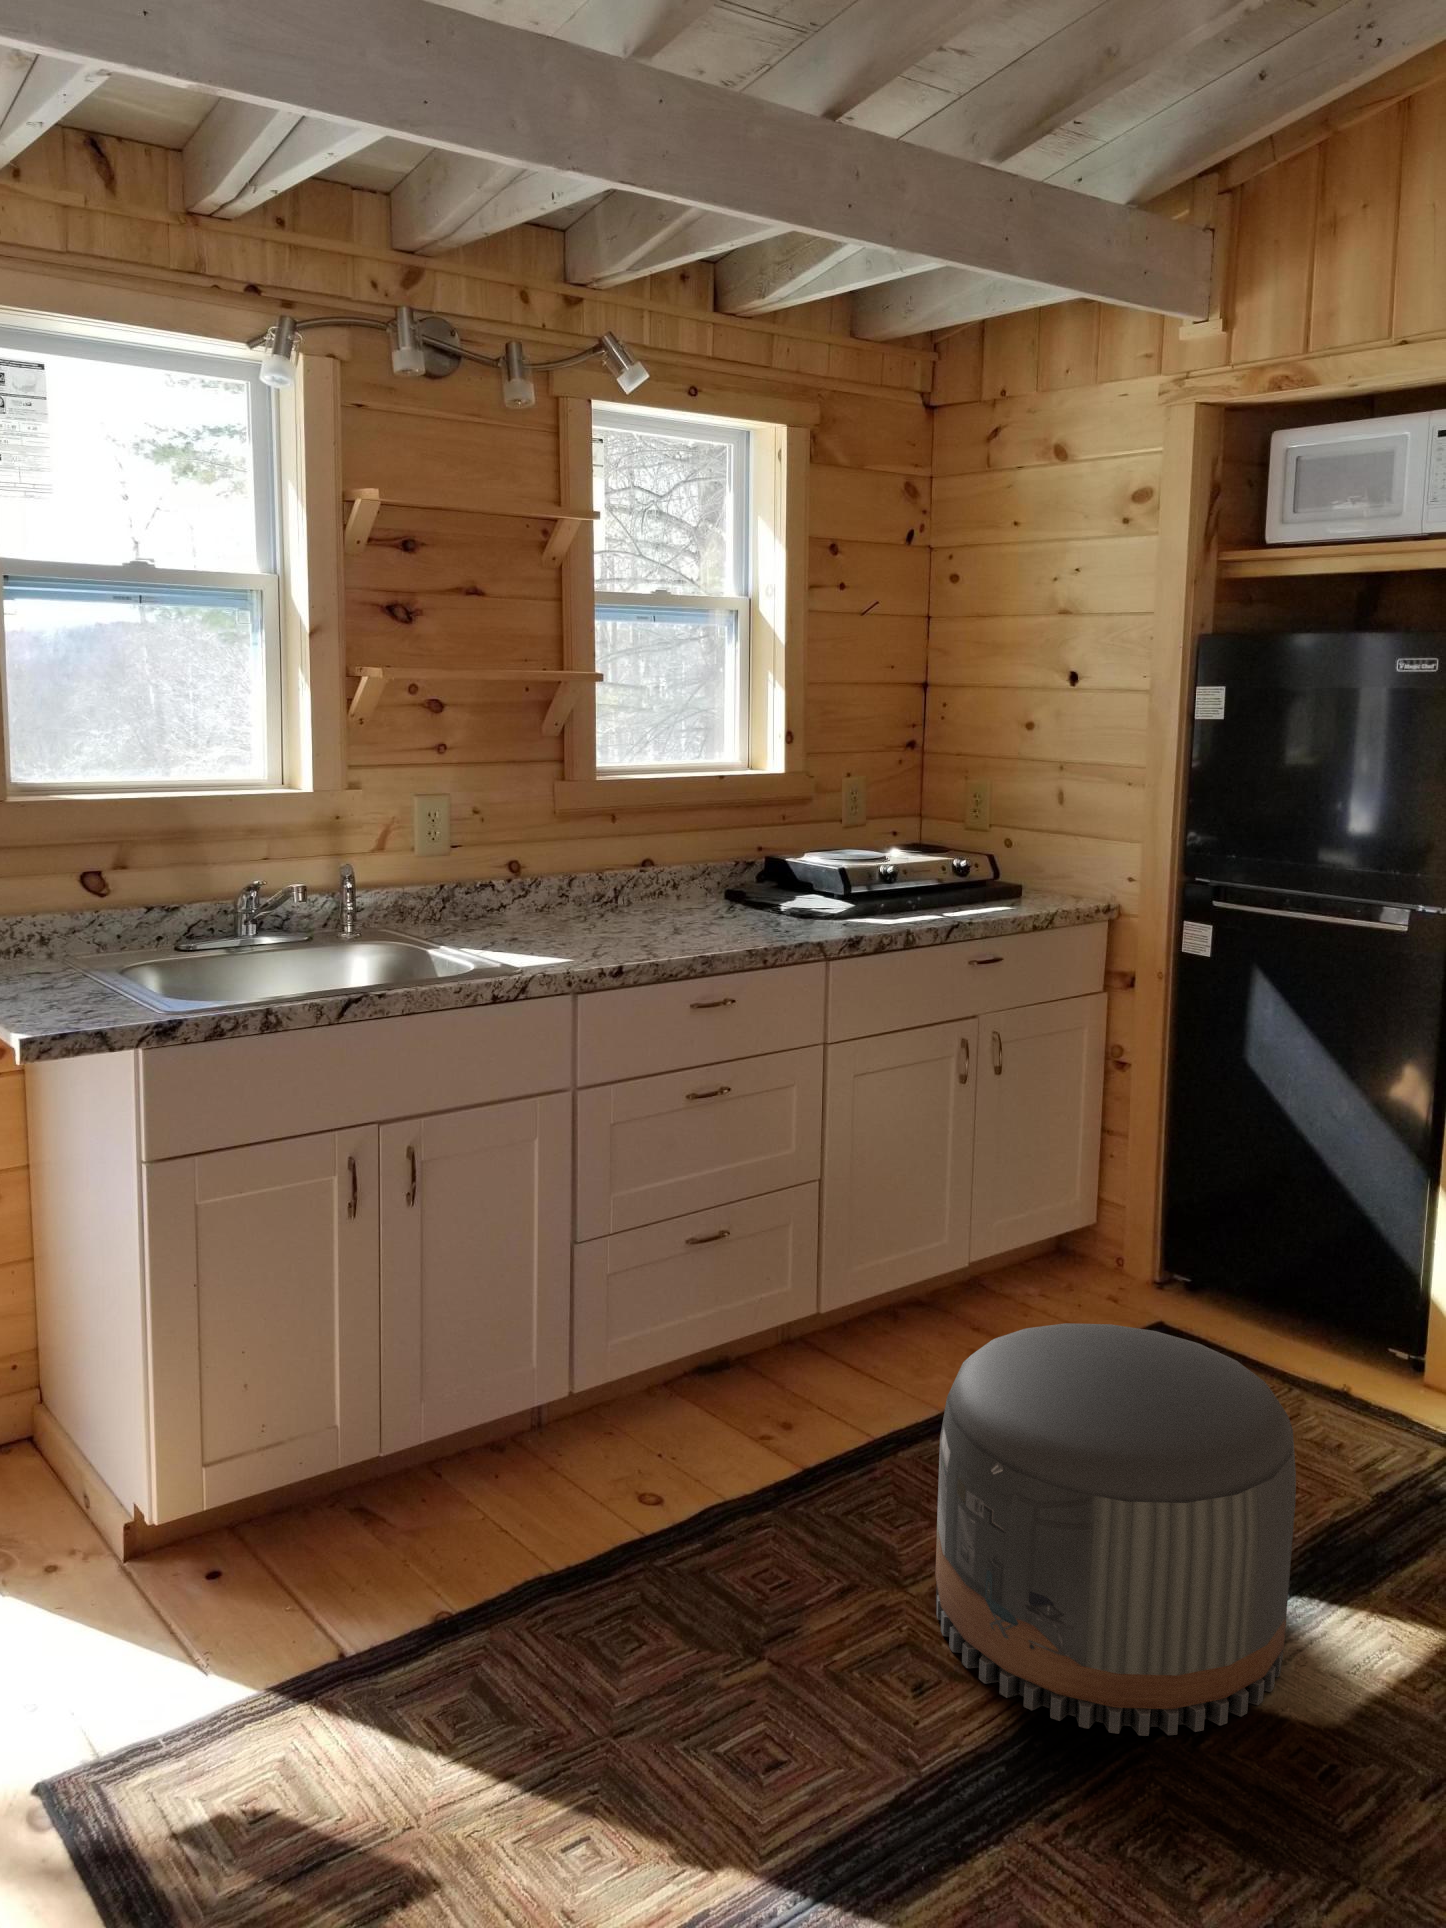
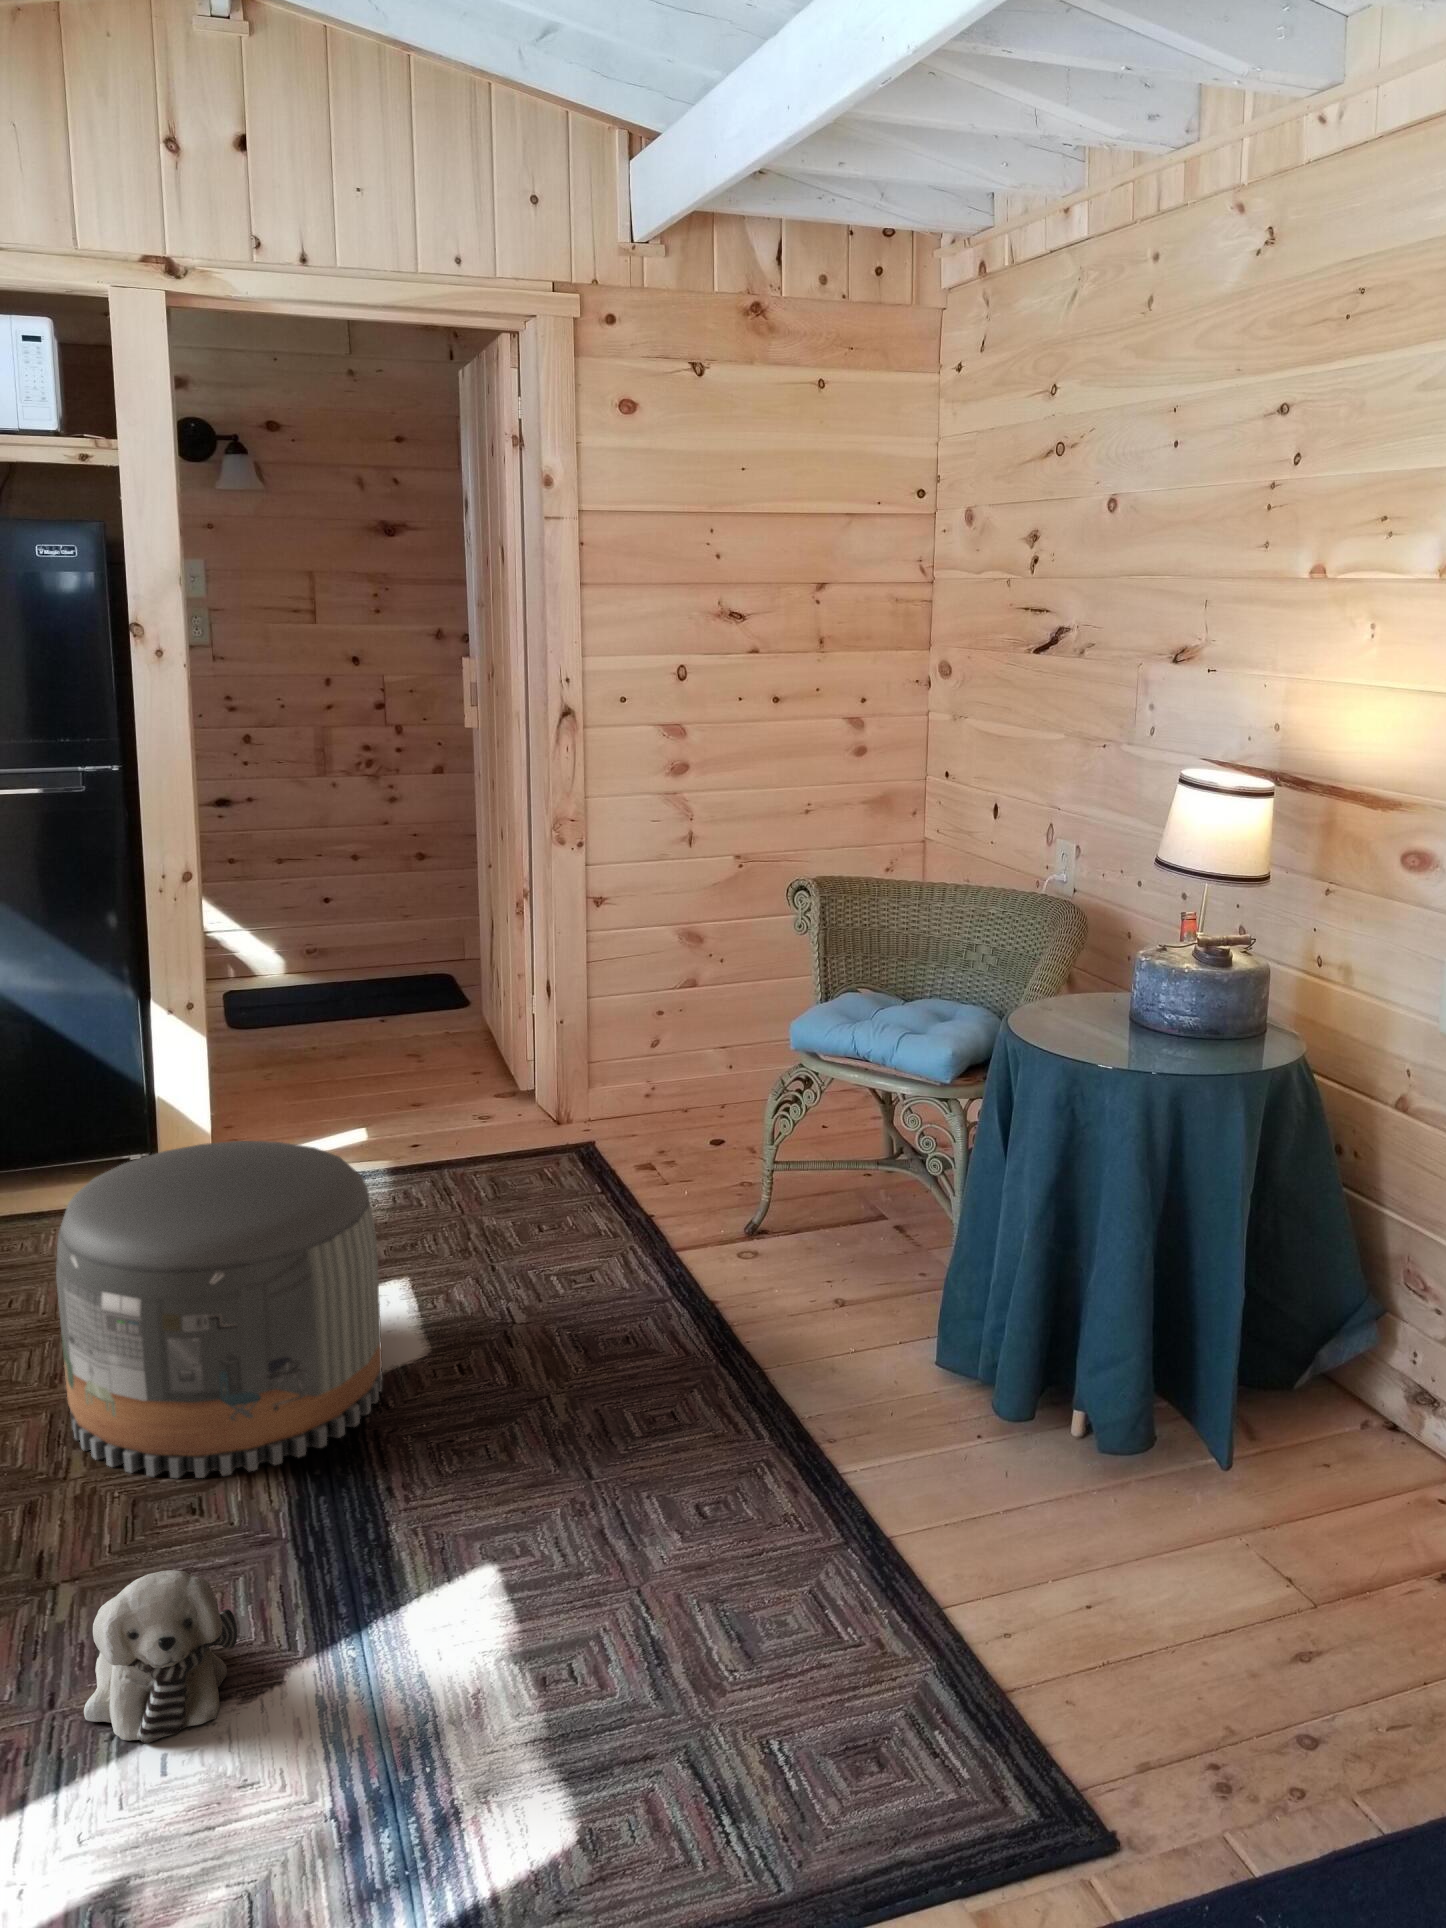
plush toy: none [586,1670,749,1849] -> present [84,1570,237,1743]

